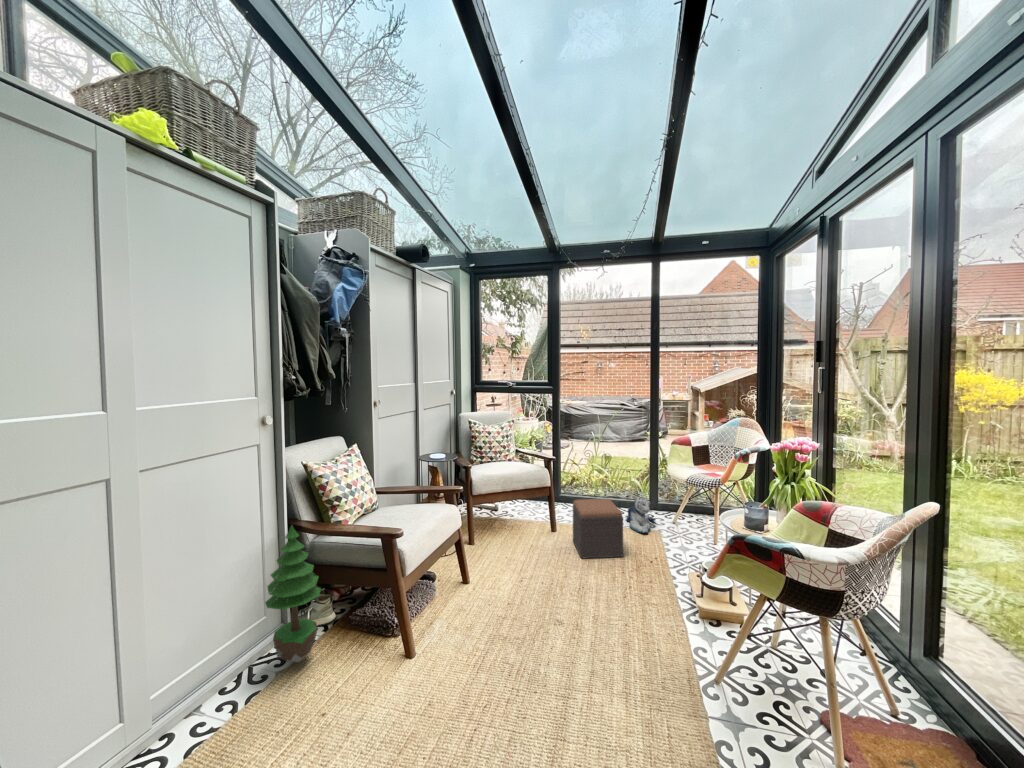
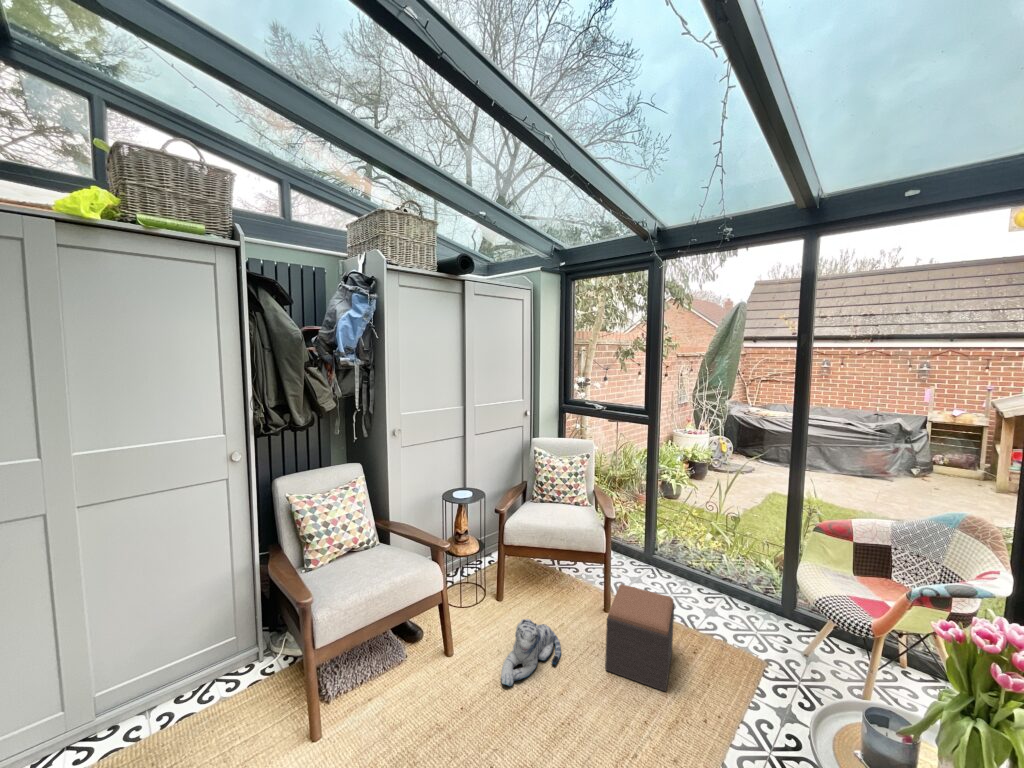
plush toy: present [626,497,655,533] -> present [501,619,561,686]
potted tree: present [265,525,321,662] -> none [209,563,268,694]

